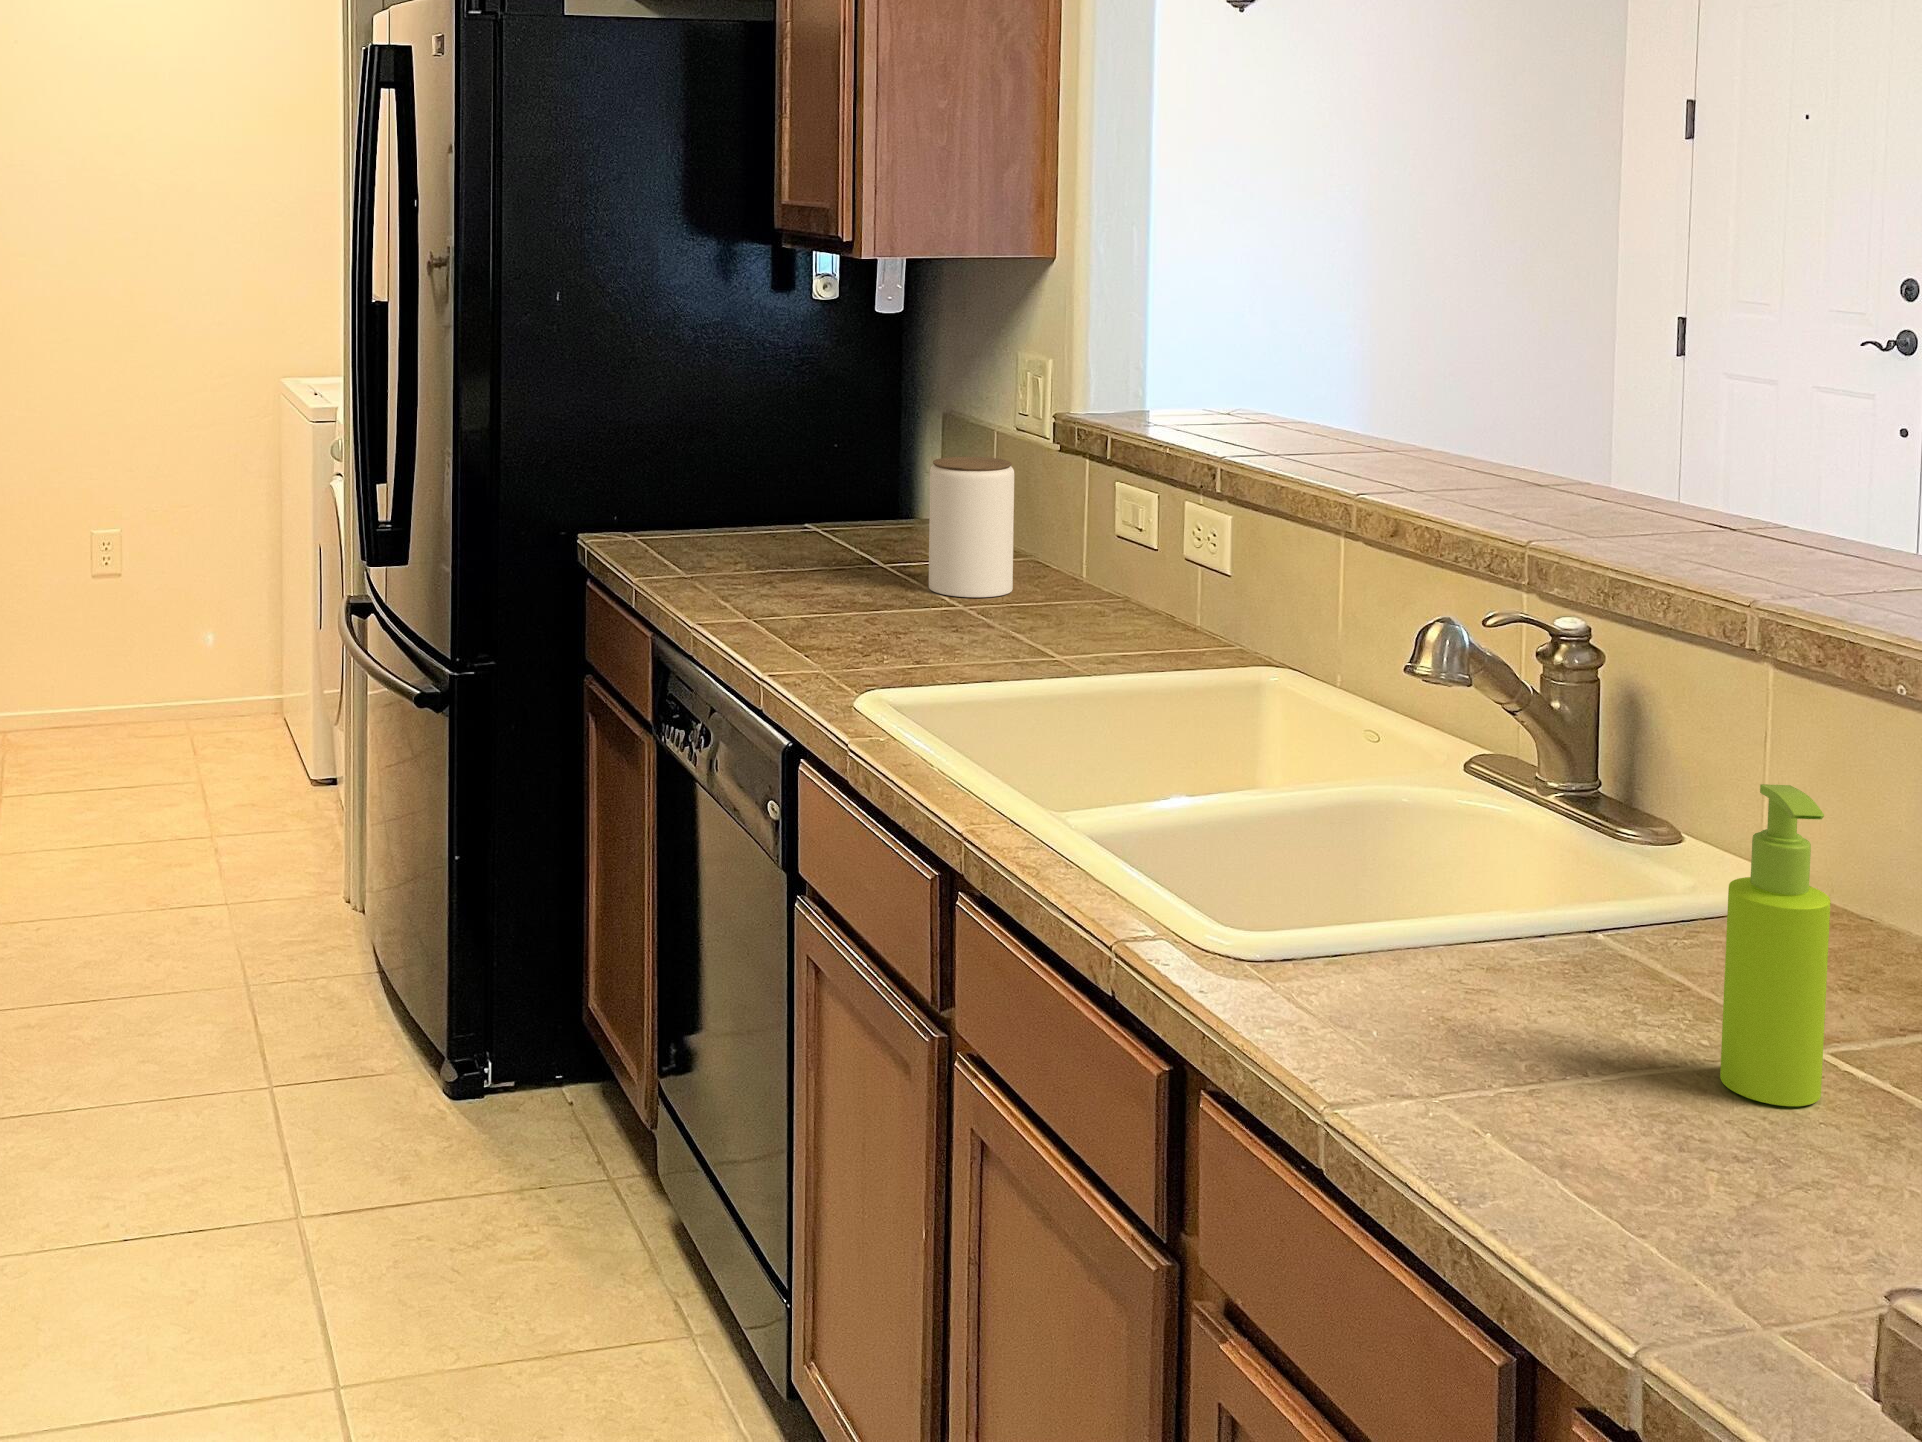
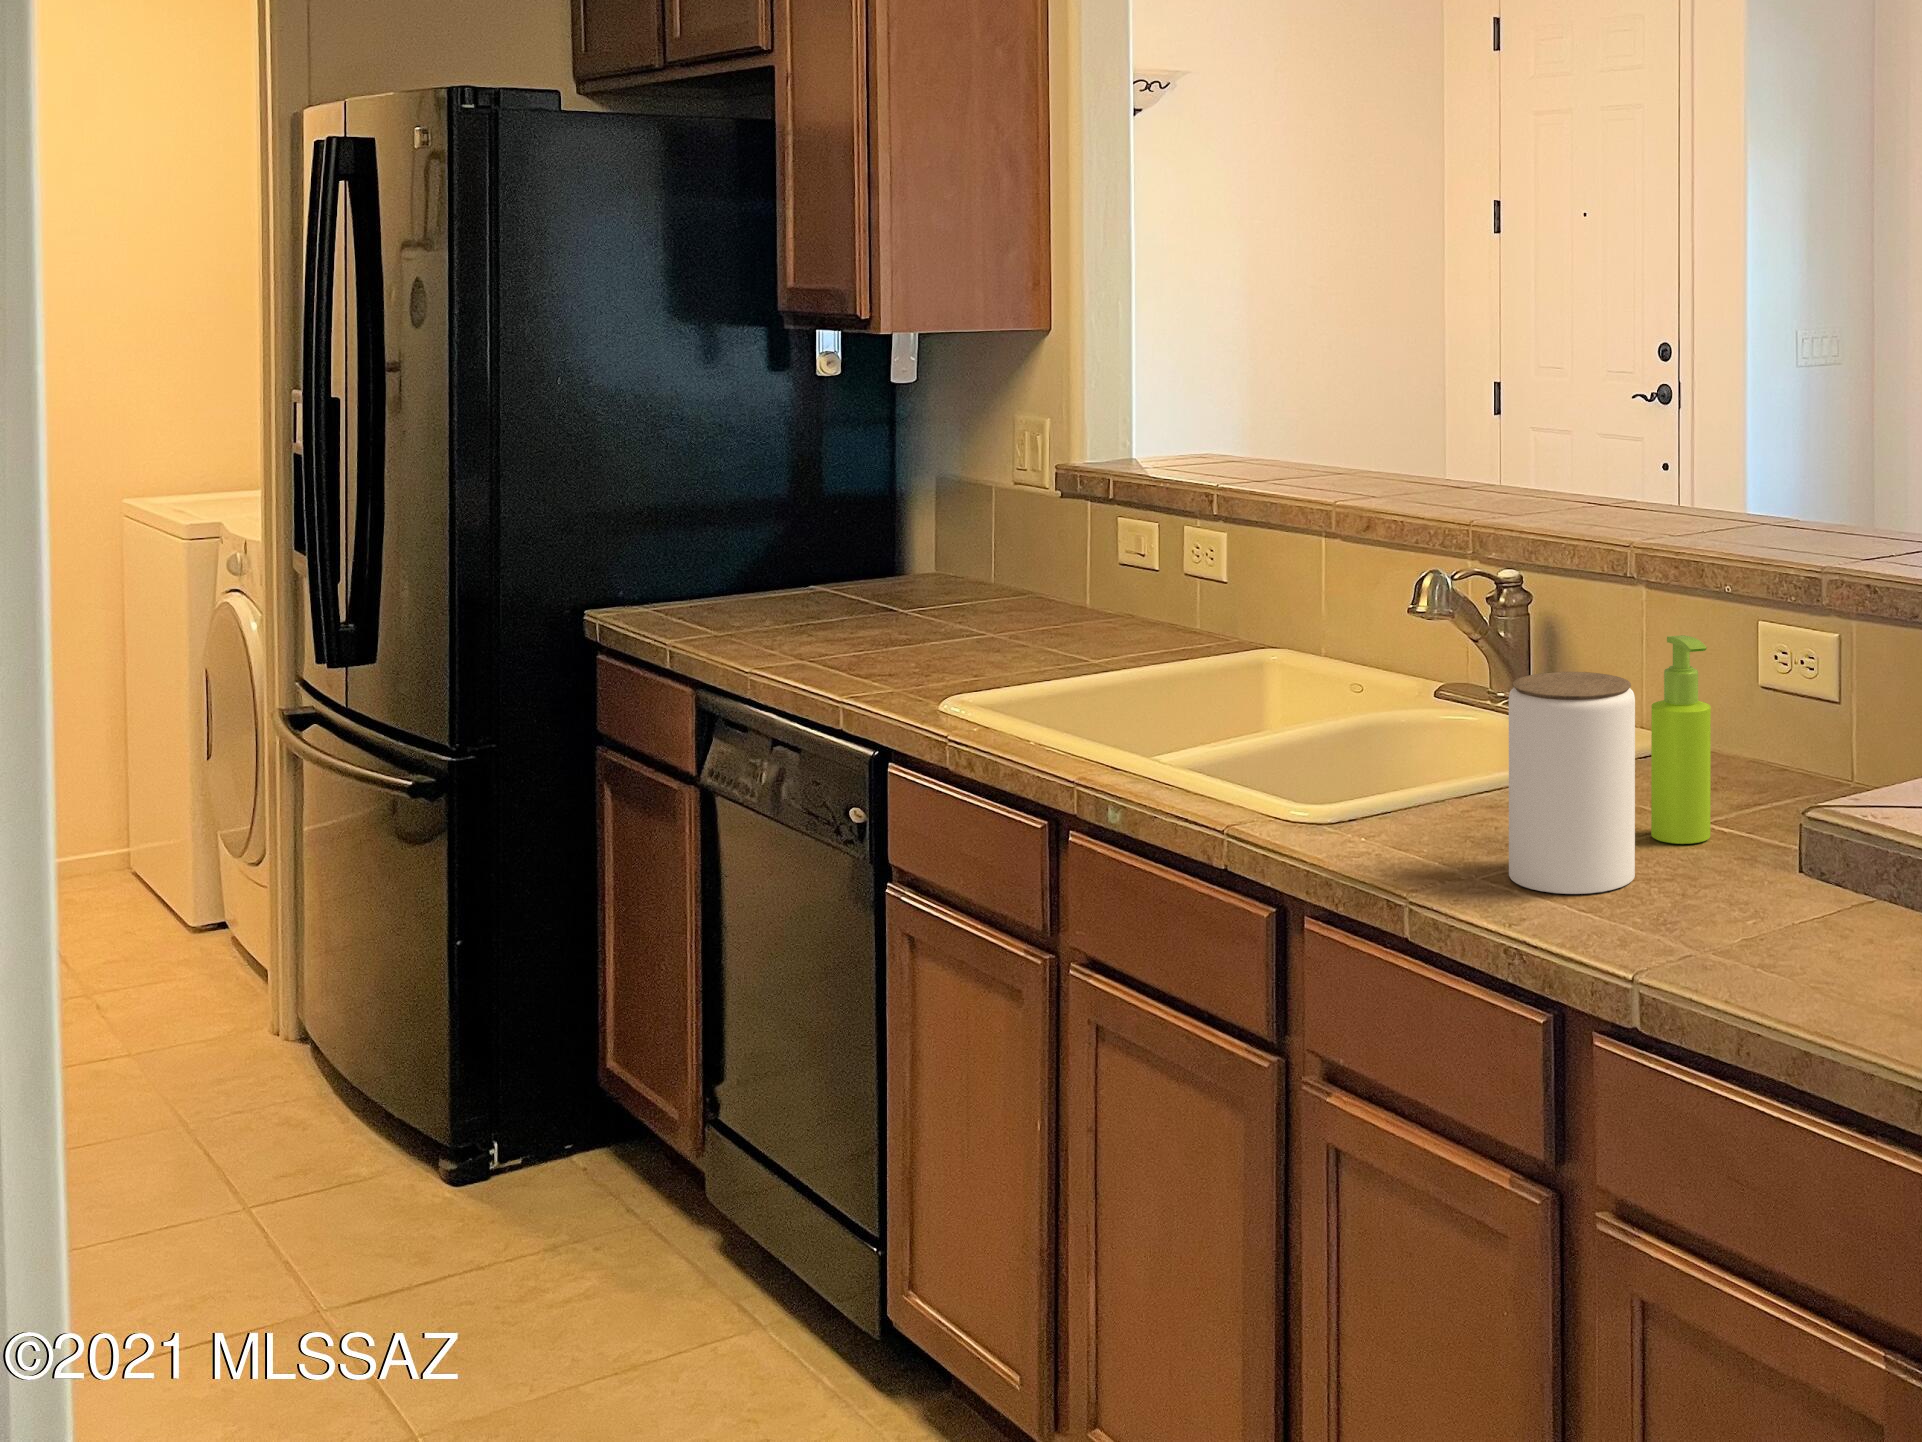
jar: present [929,457,1014,597] -> present [1509,672,1635,894]

